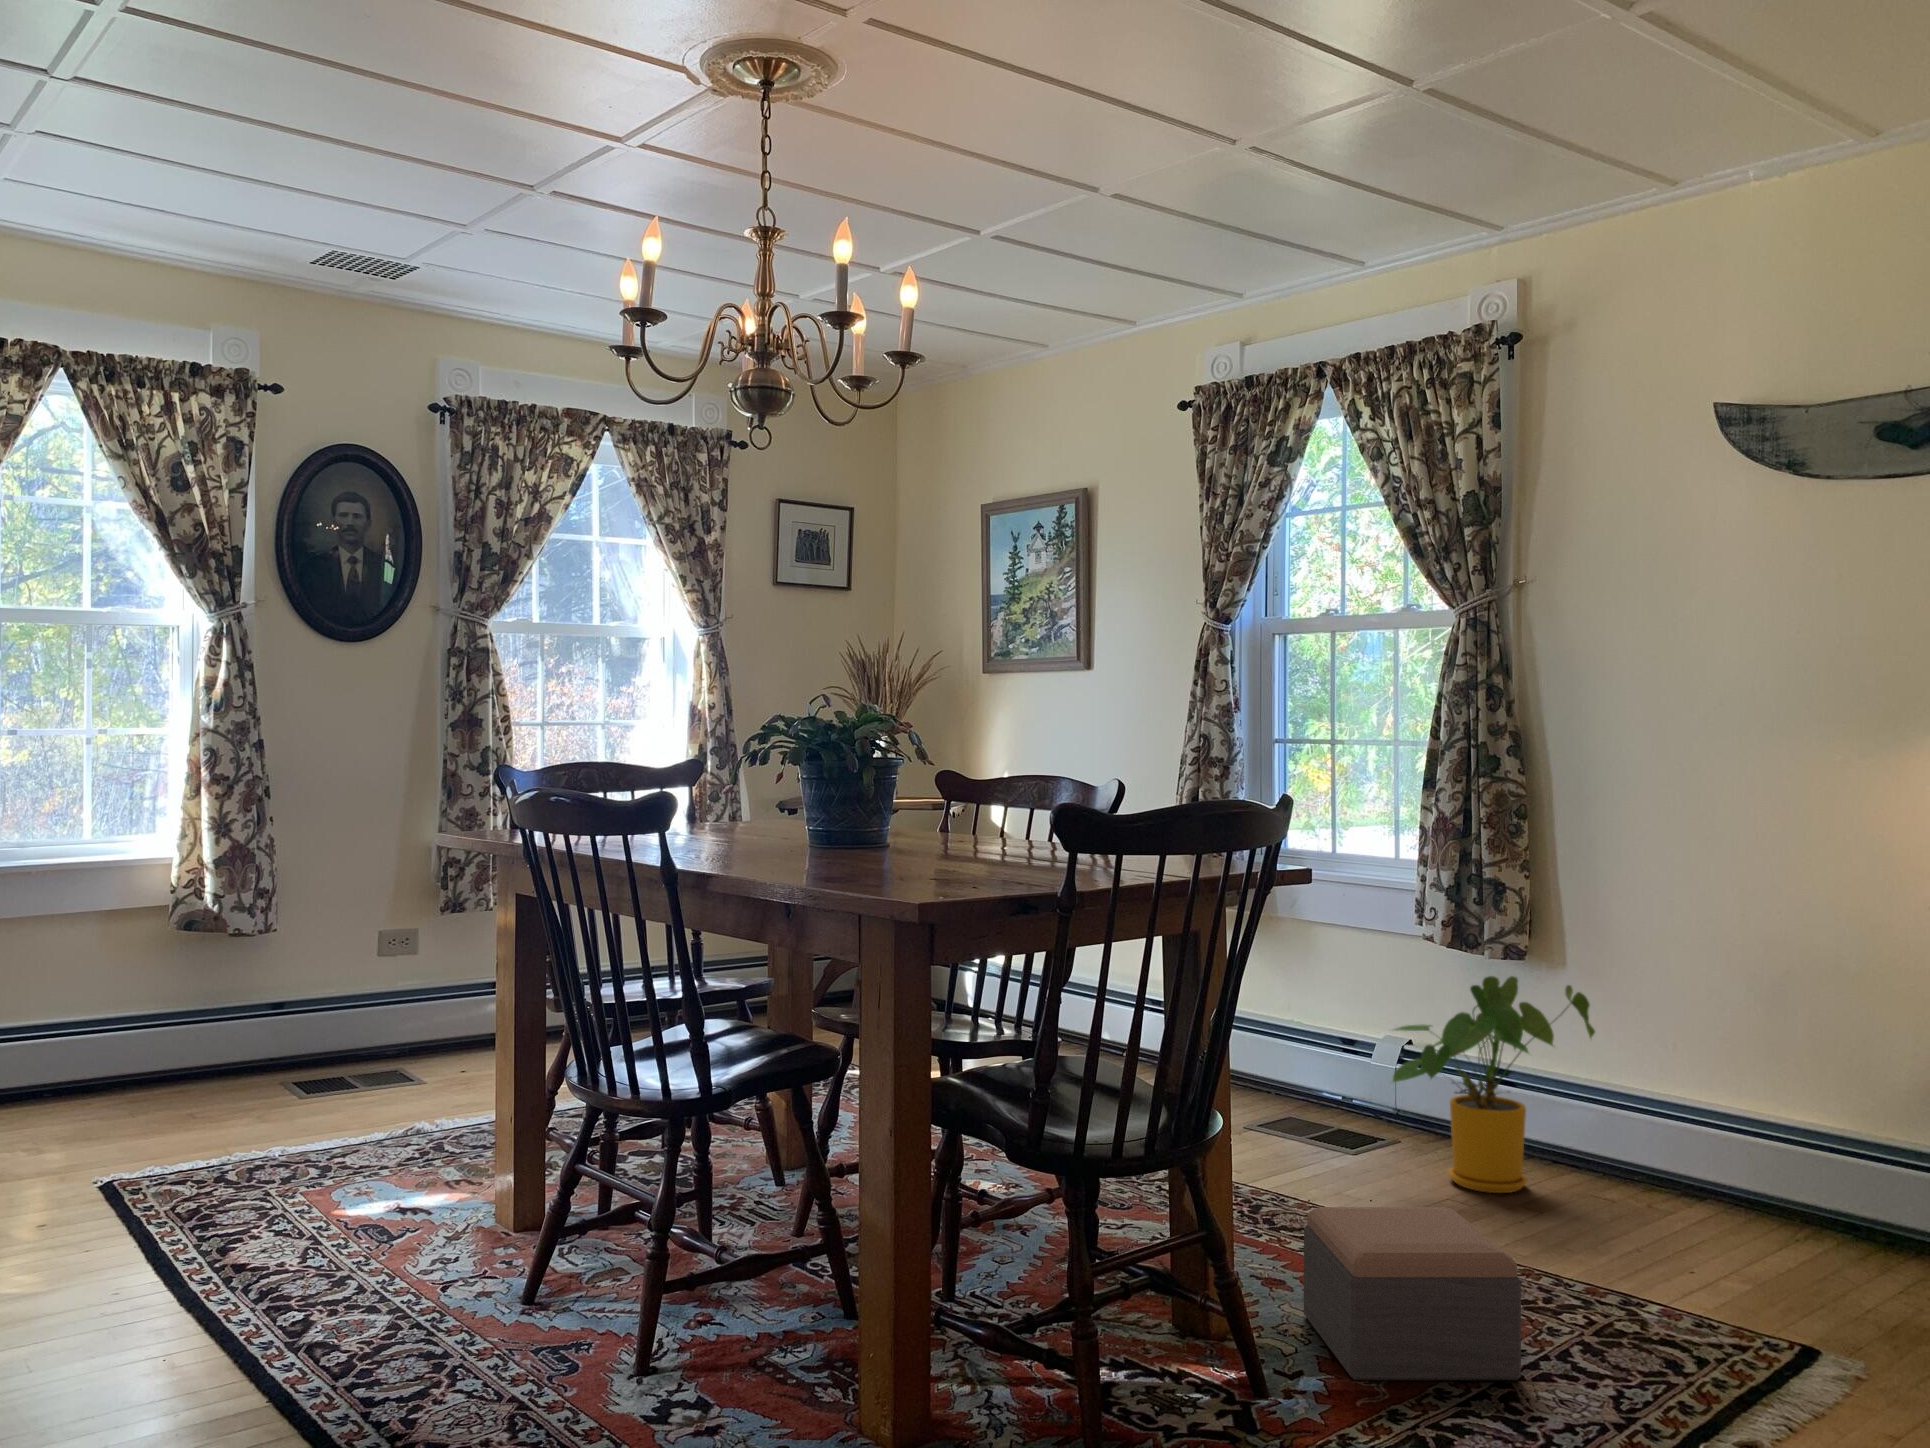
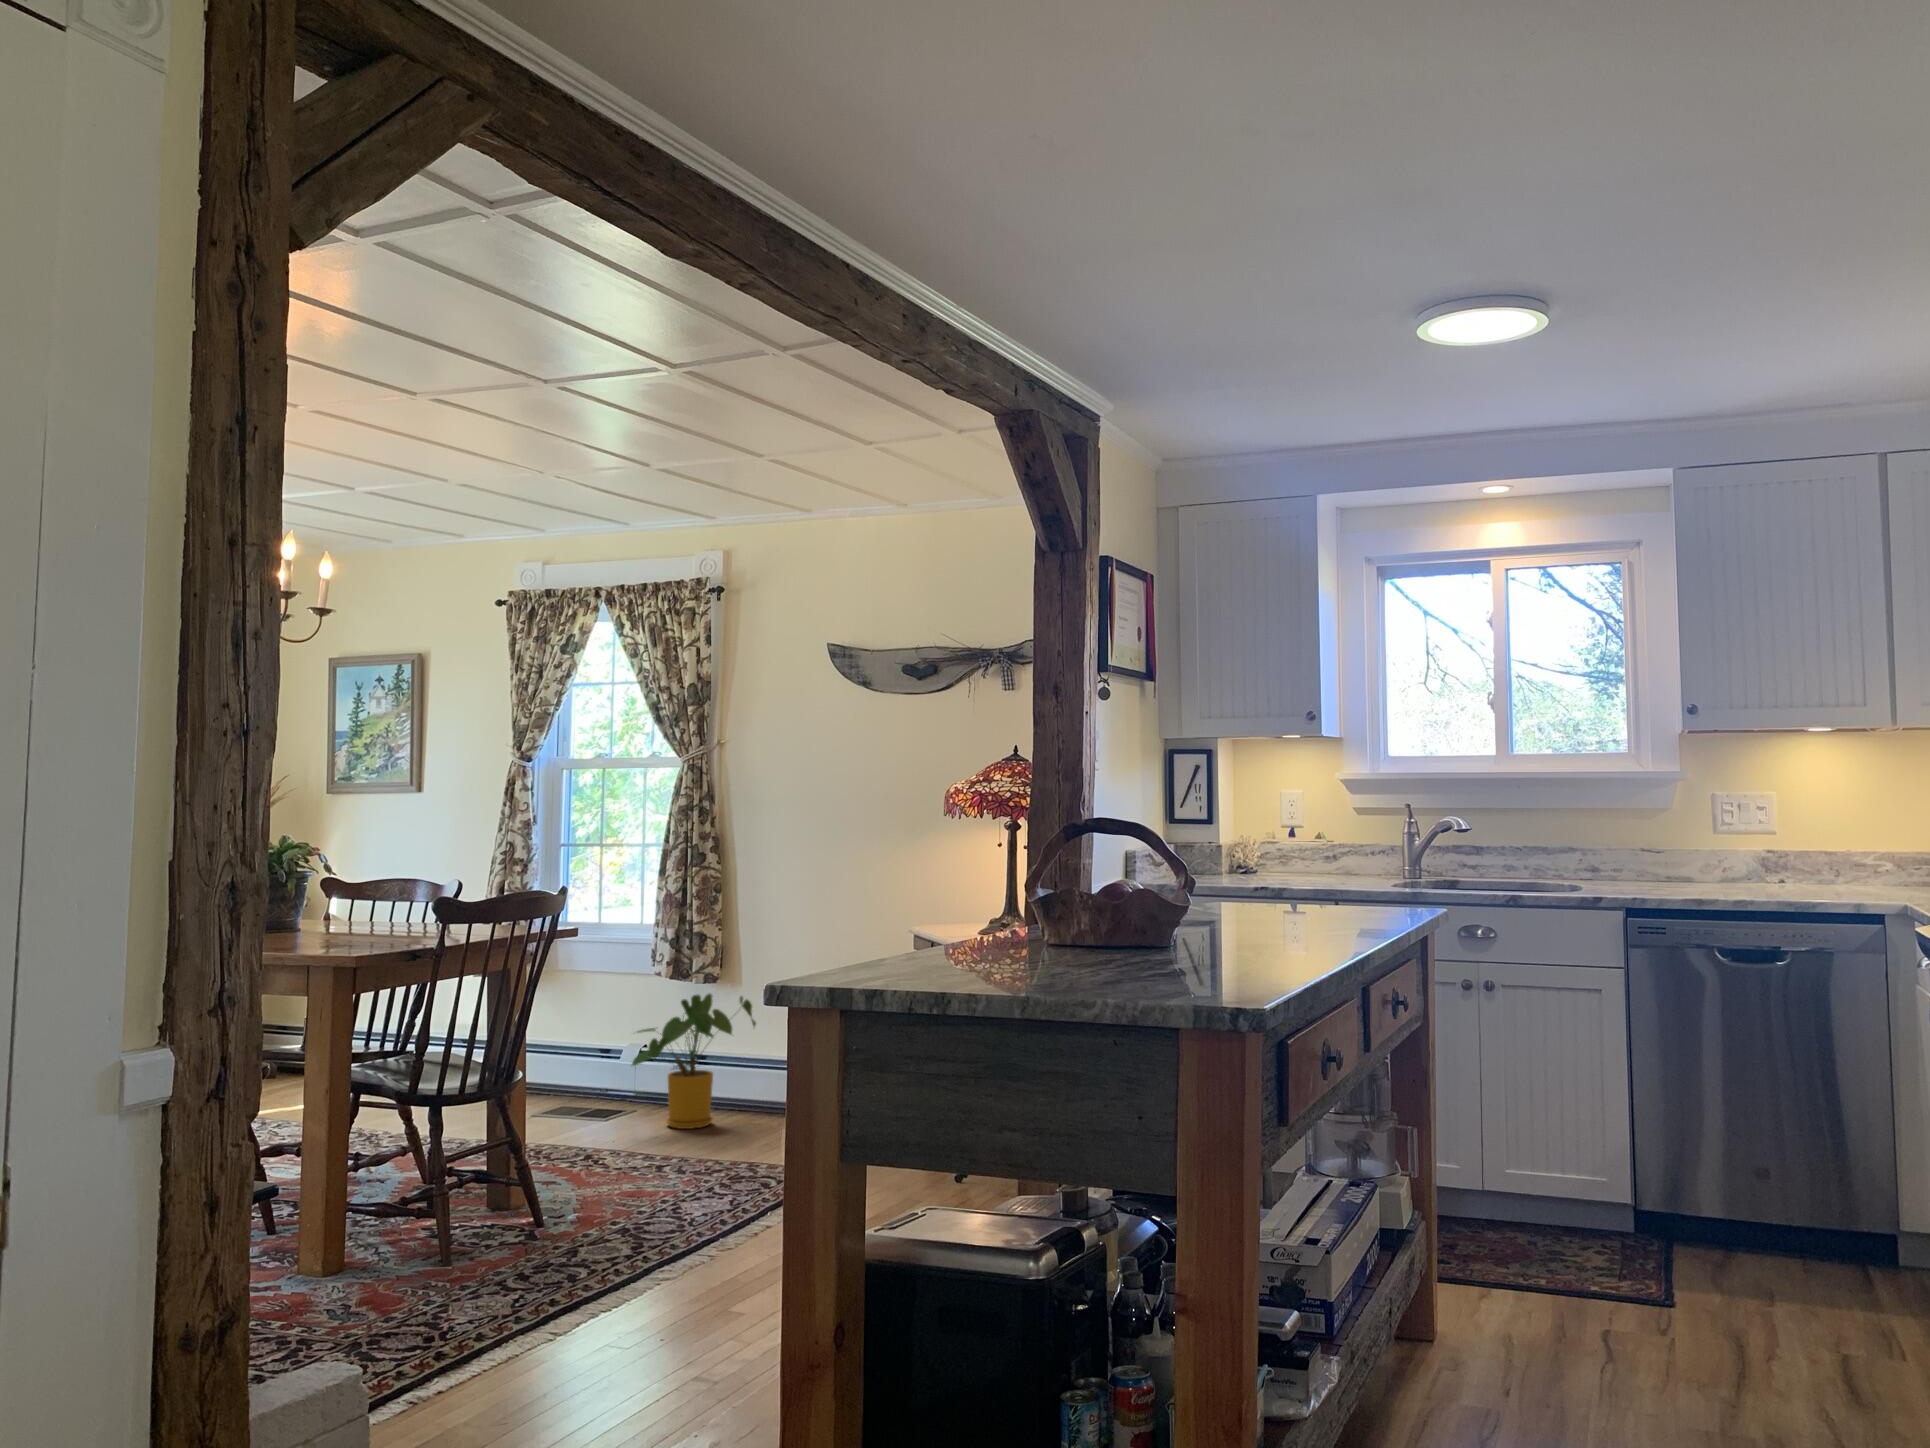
footstool: present [1304,1207,1521,1380] -> none [568,1119,687,1214]

